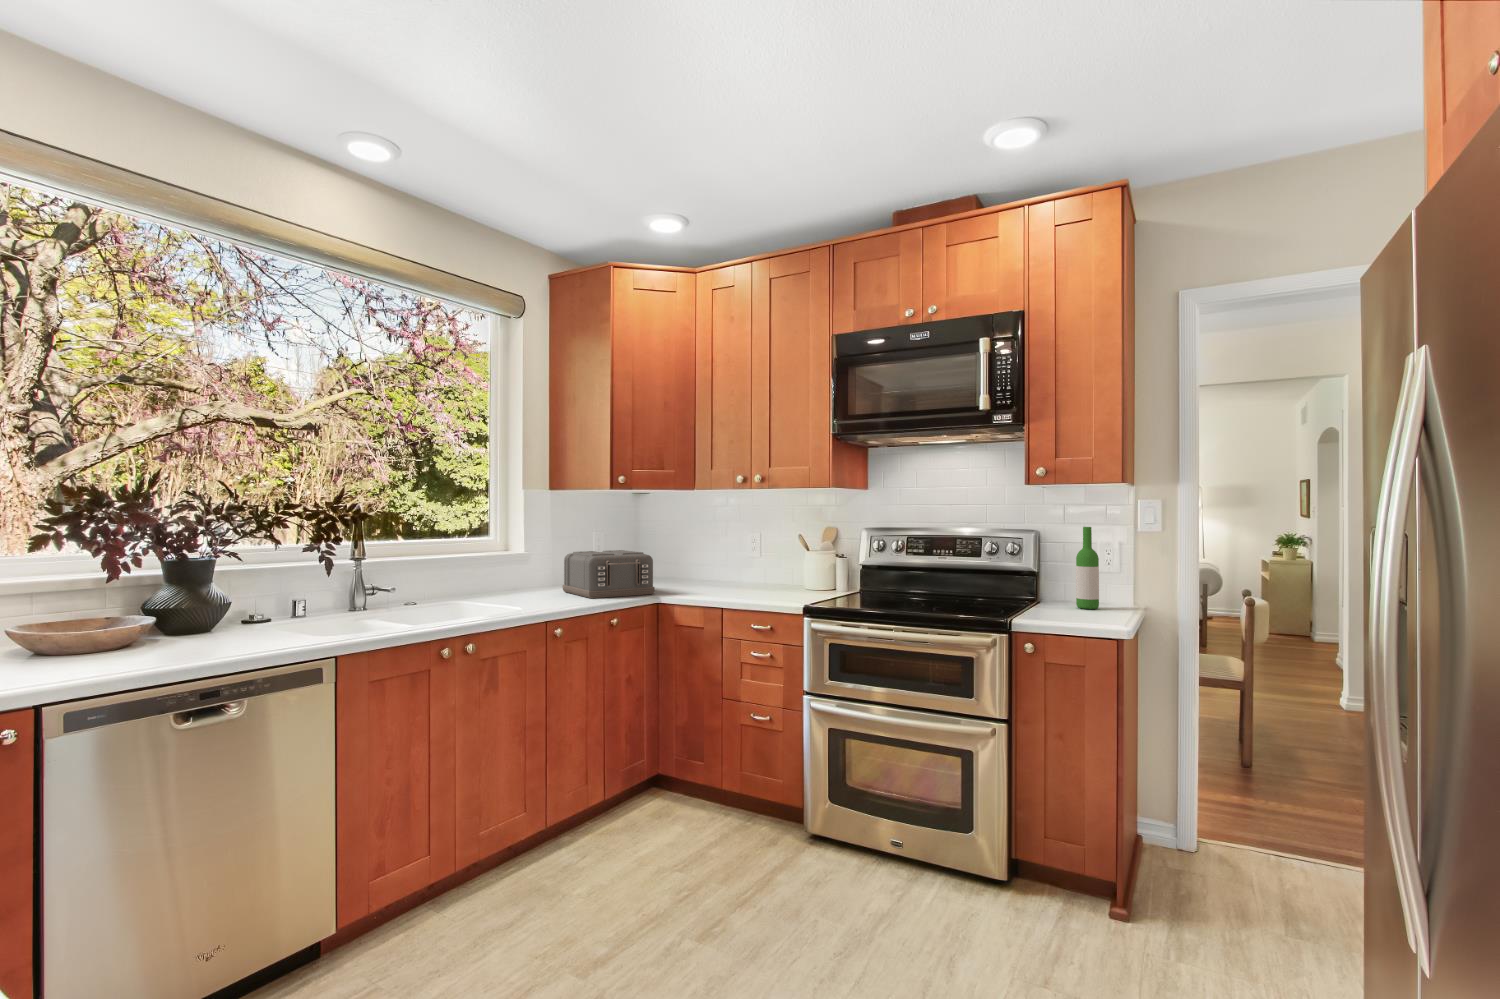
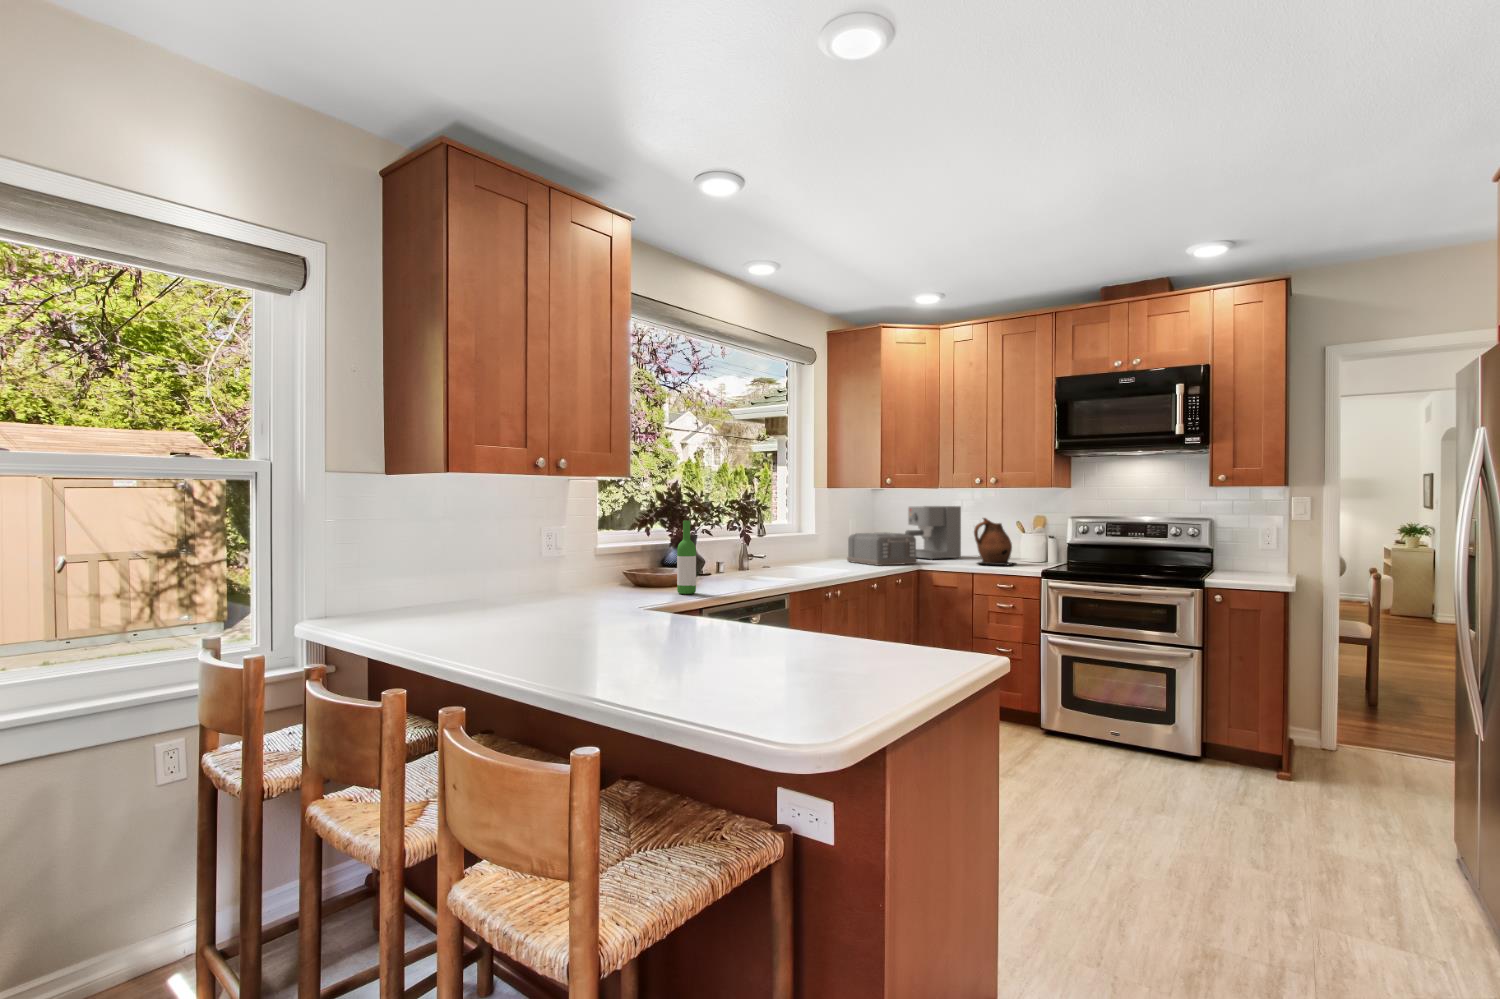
coffee maker: none [654,514,733,587] -> present [905,506,961,560]
wine bottle: present [1076,527,1099,609] -> present [677,520,696,594]
ceramic pitcher: none [730,529,791,597] -> present [974,518,1014,565]

